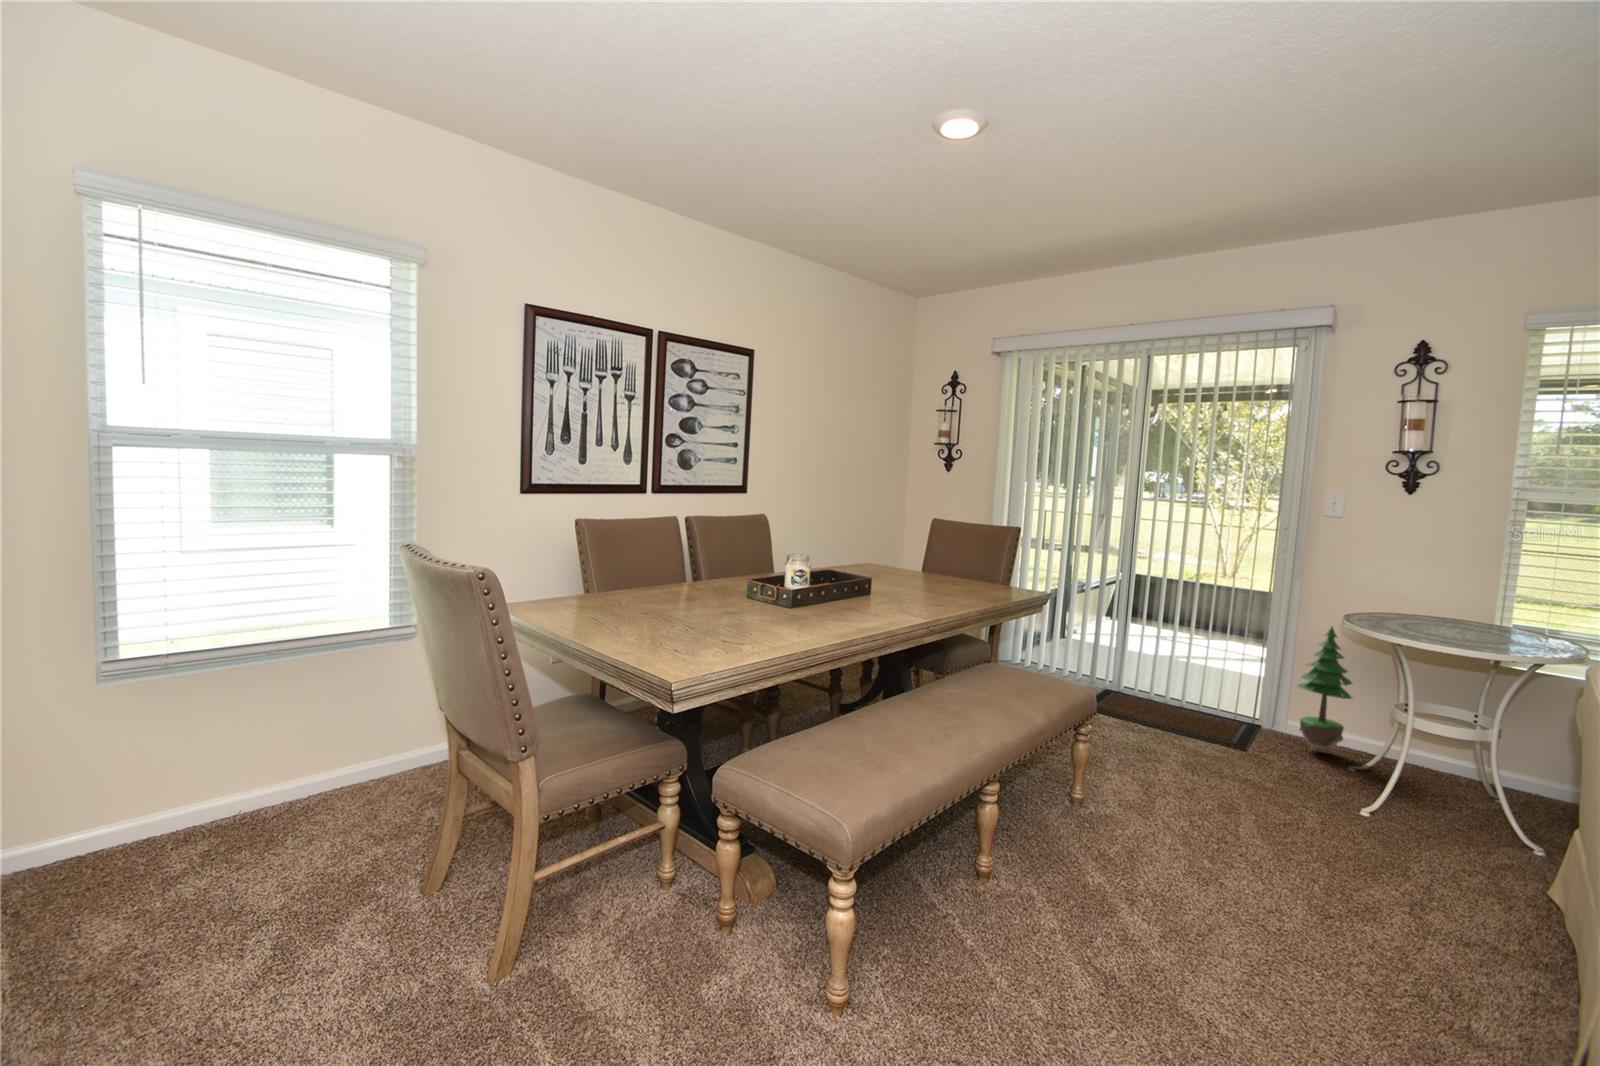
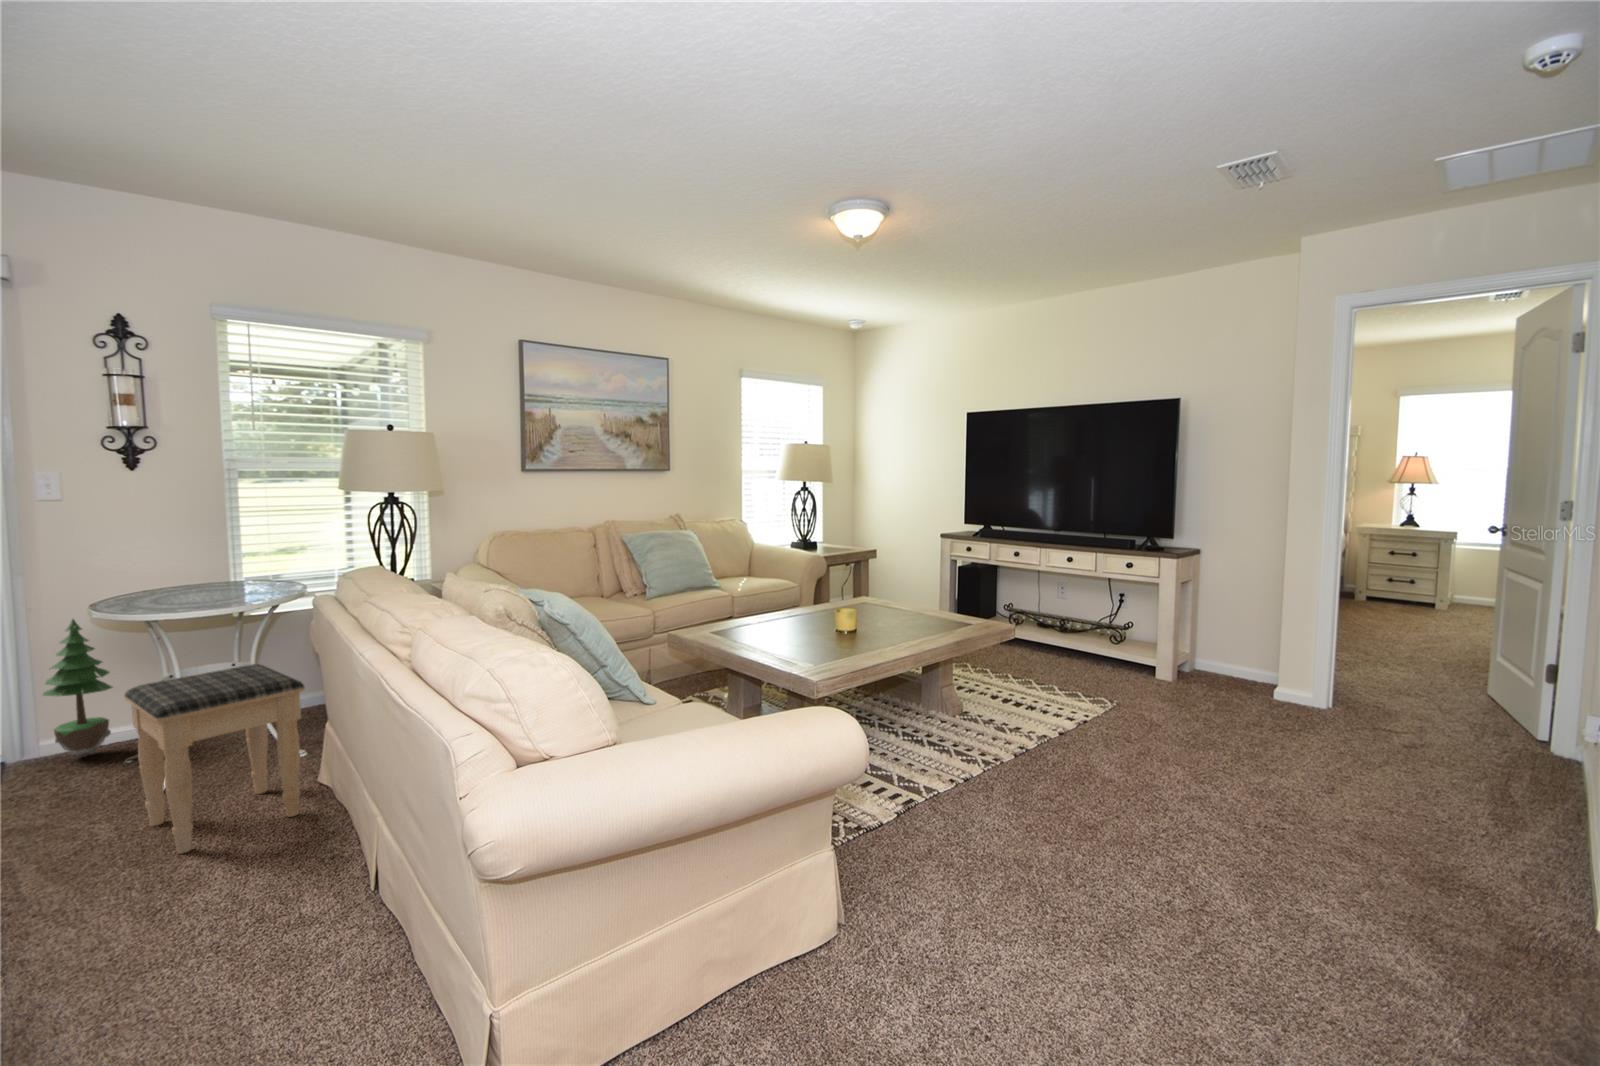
footstool: none [1349,699,1547,914] -> present [124,664,305,854]

